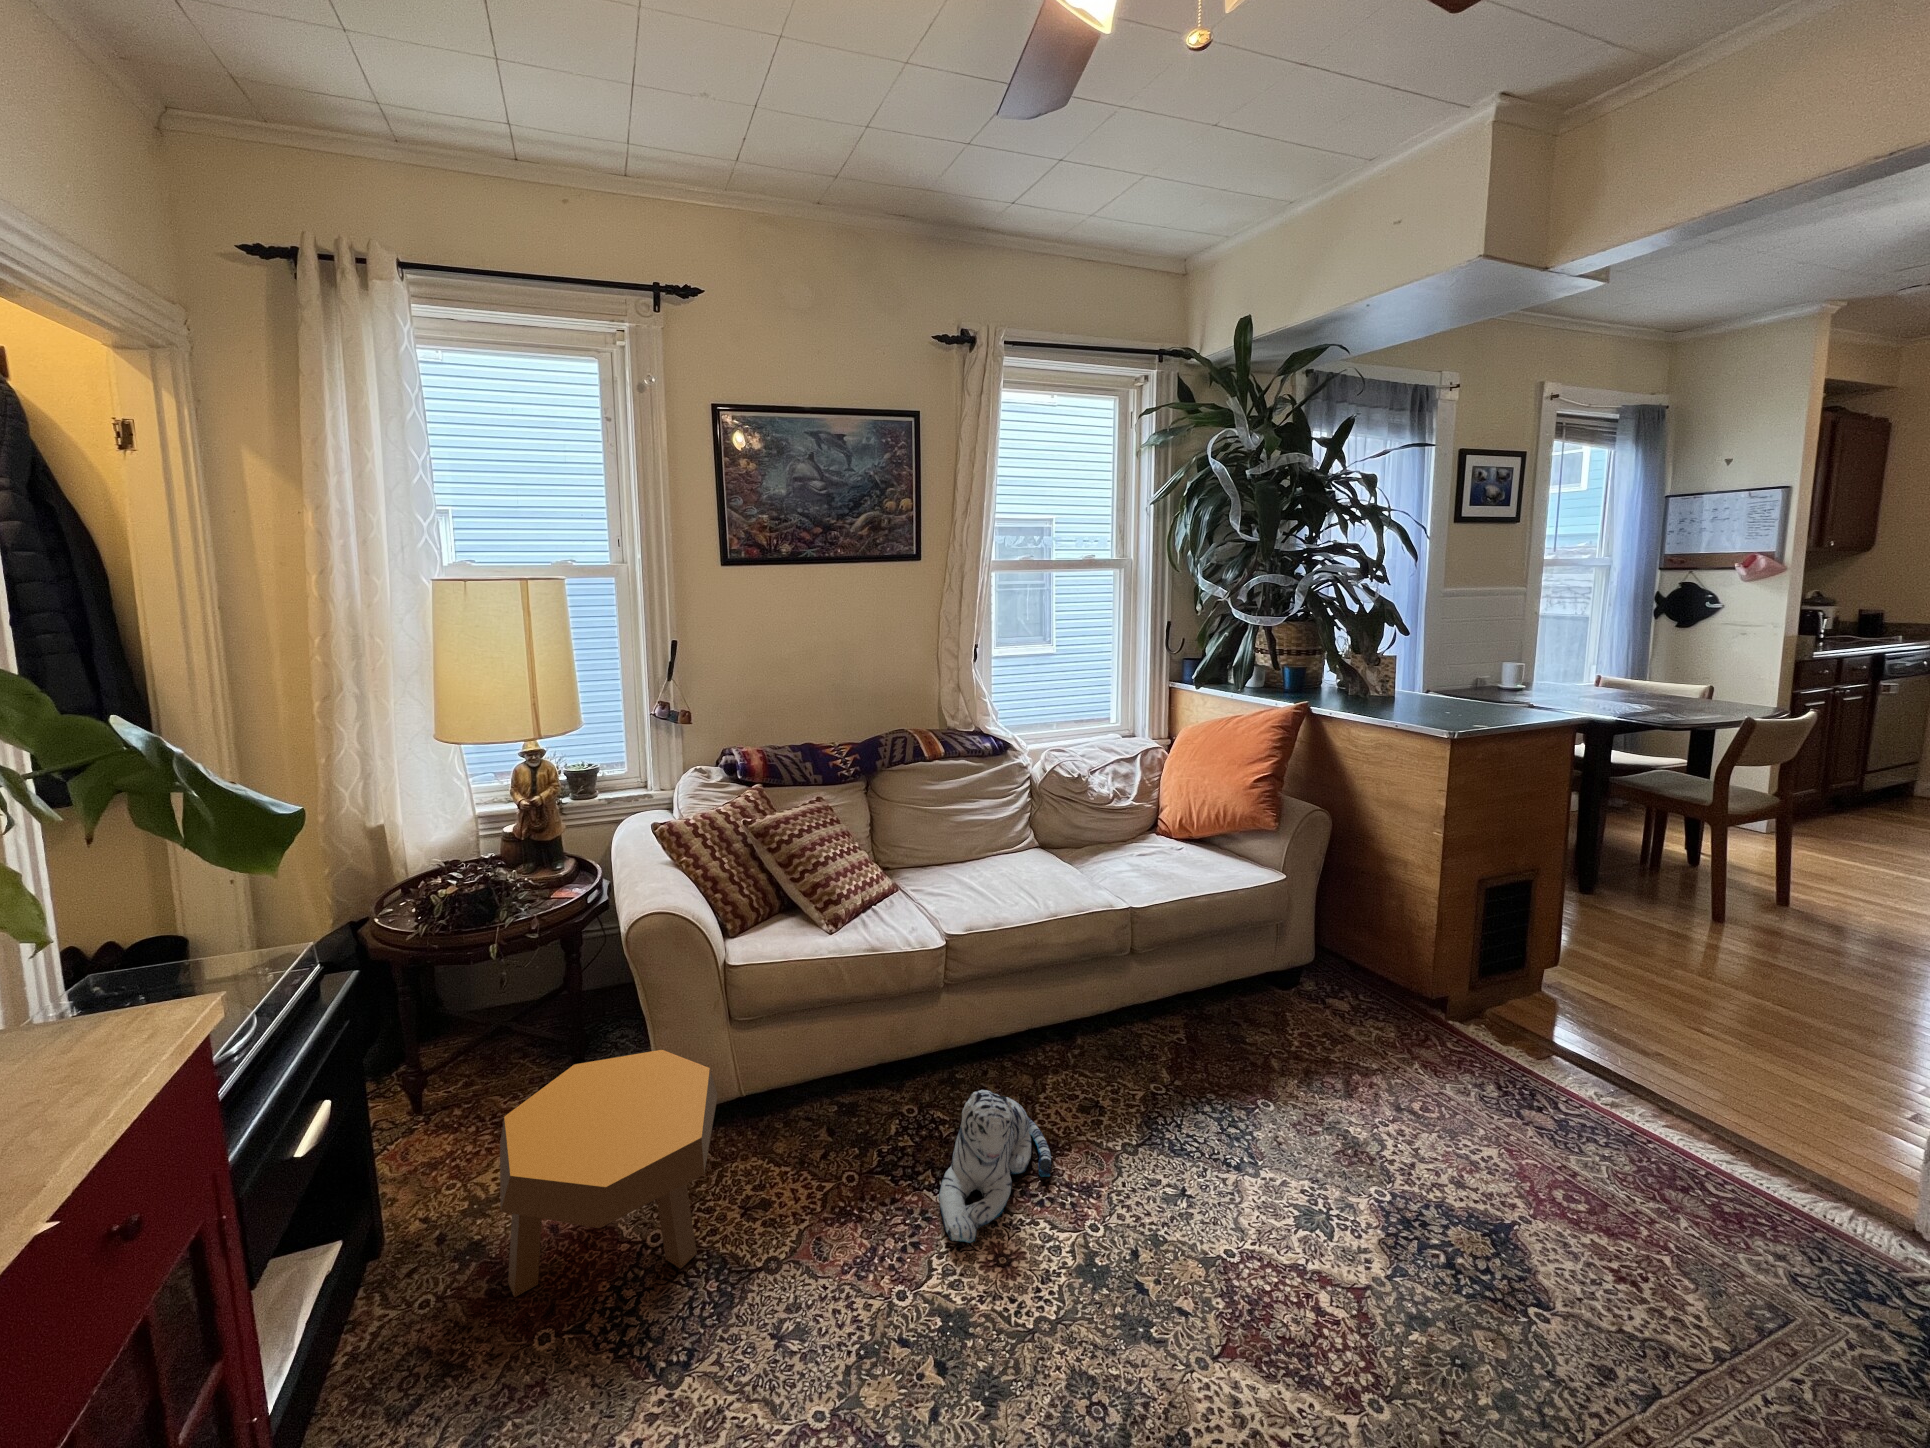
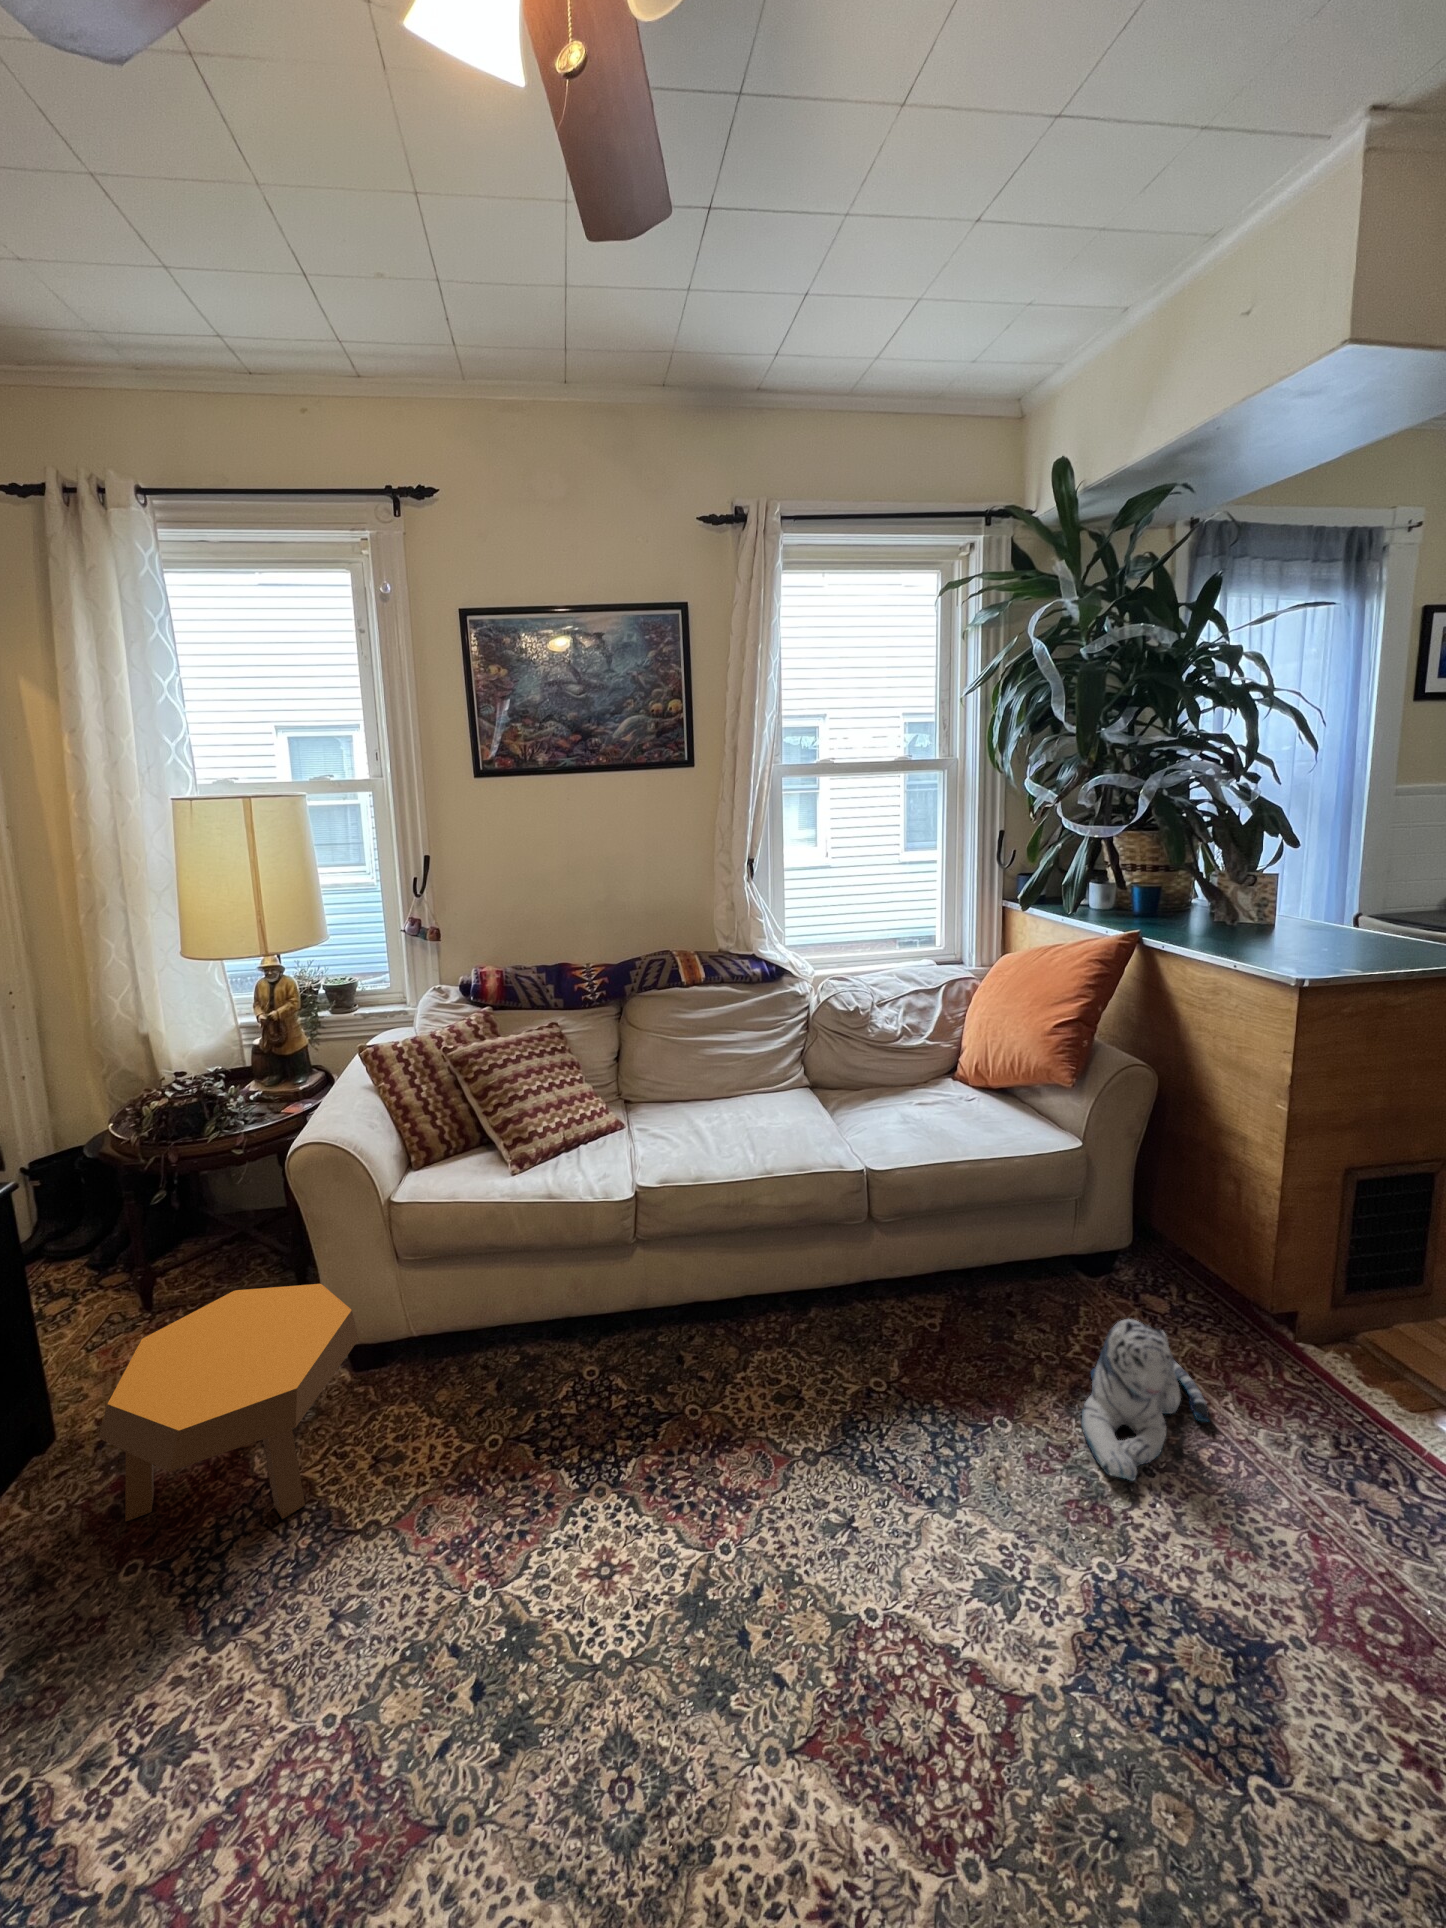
plush toy: present [939,1090,1051,1243] -> present [1081,1319,1209,1481]

